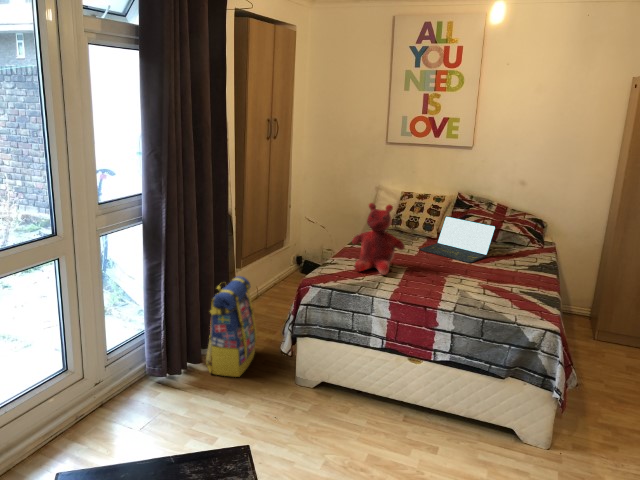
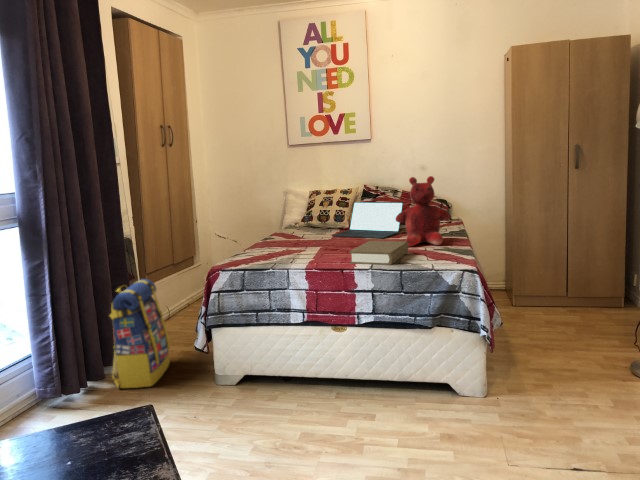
teddy bear: present [352,203,405,275] -> present [395,176,450,246]
book: none [434,274,494,309] -> present [349,241,408,265]

